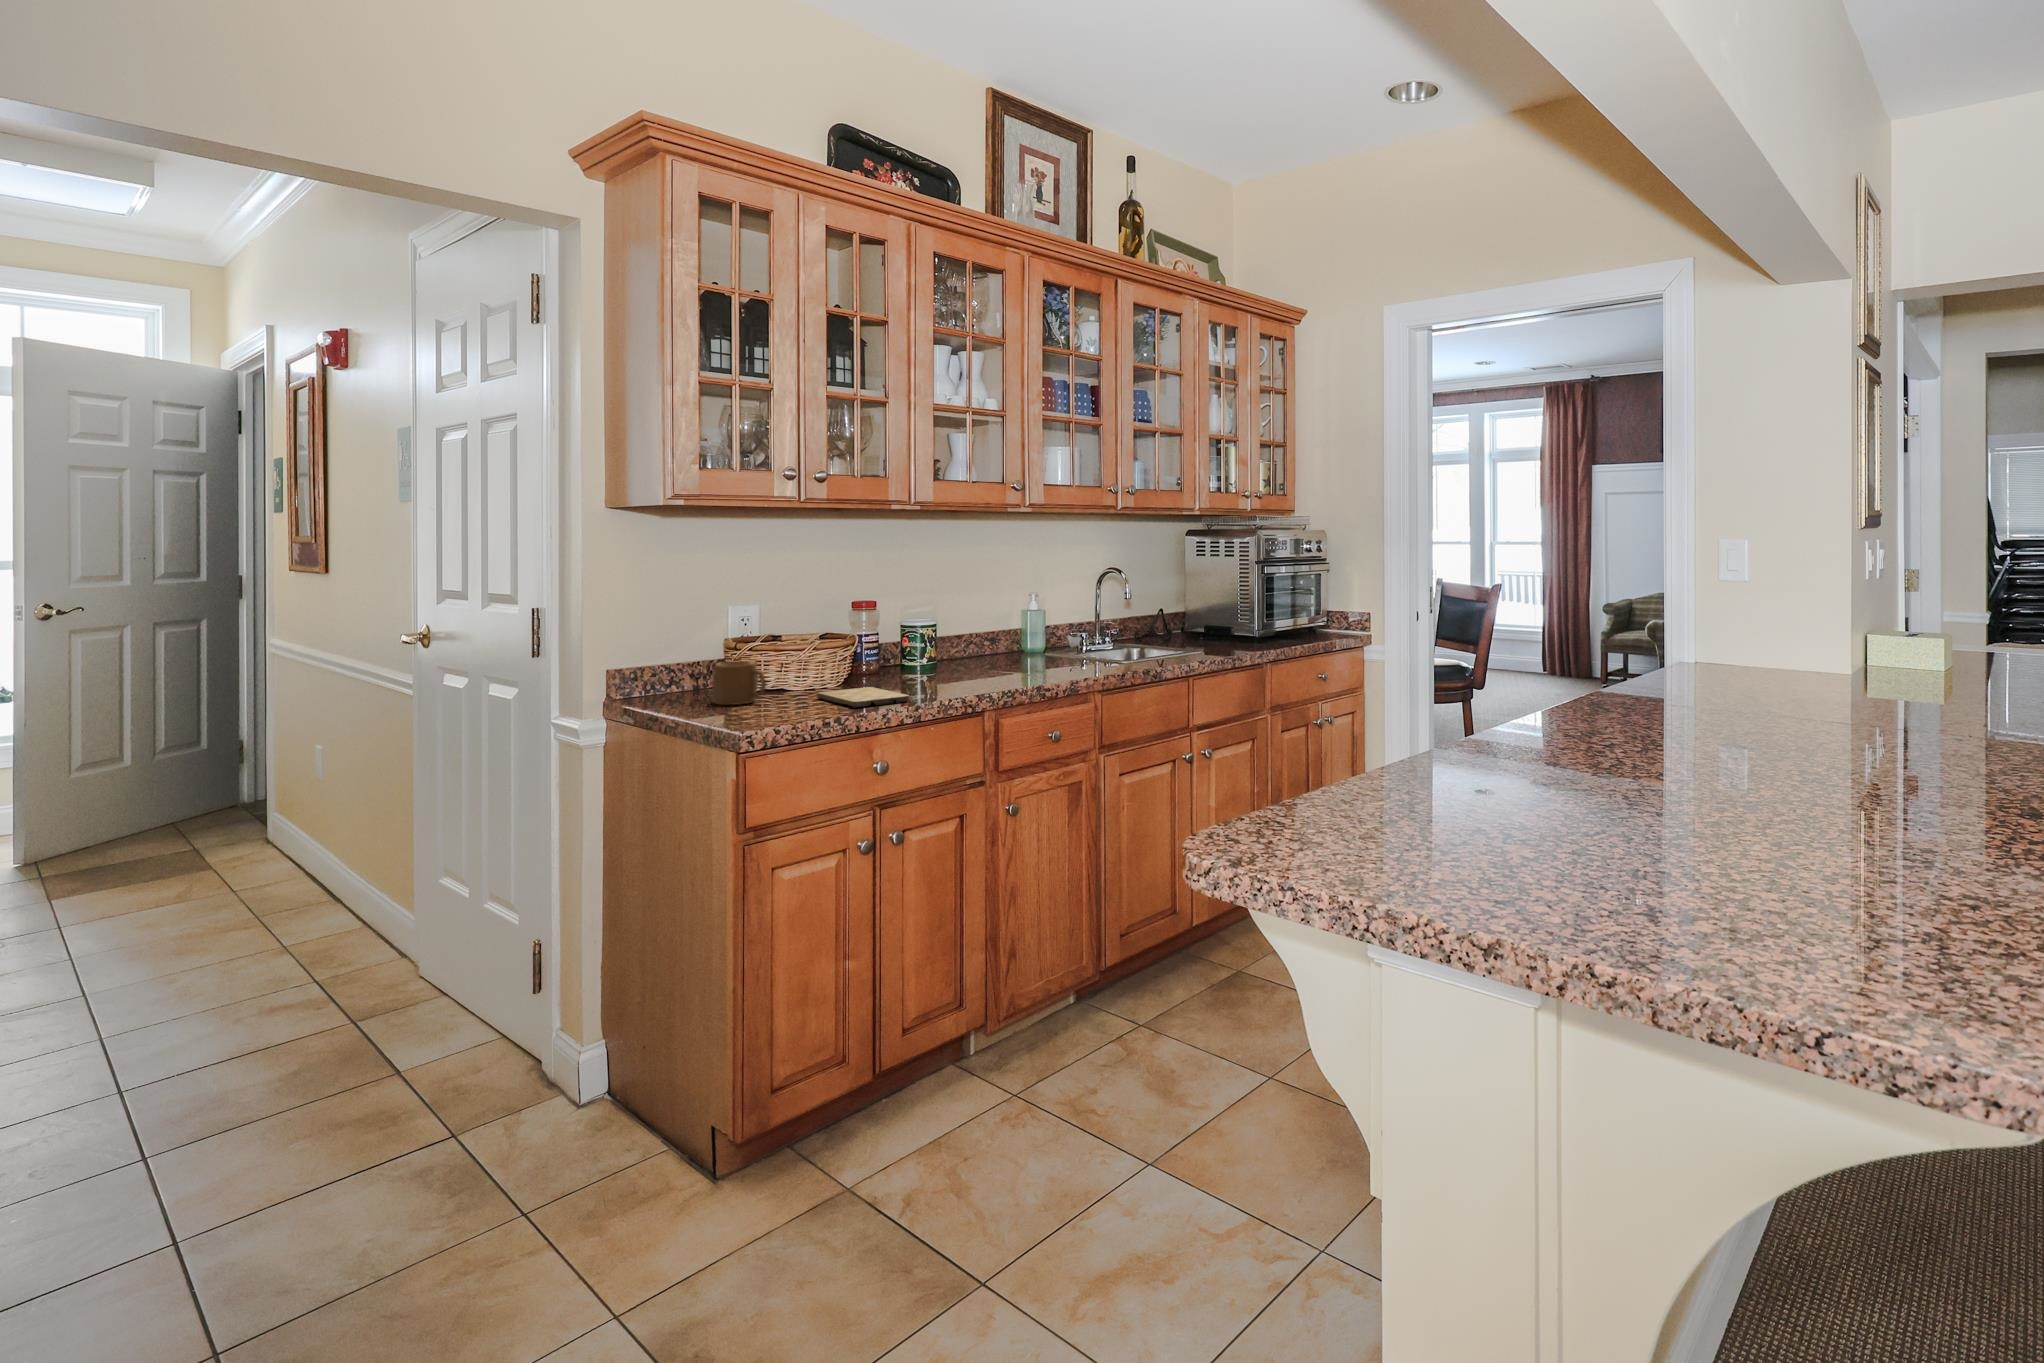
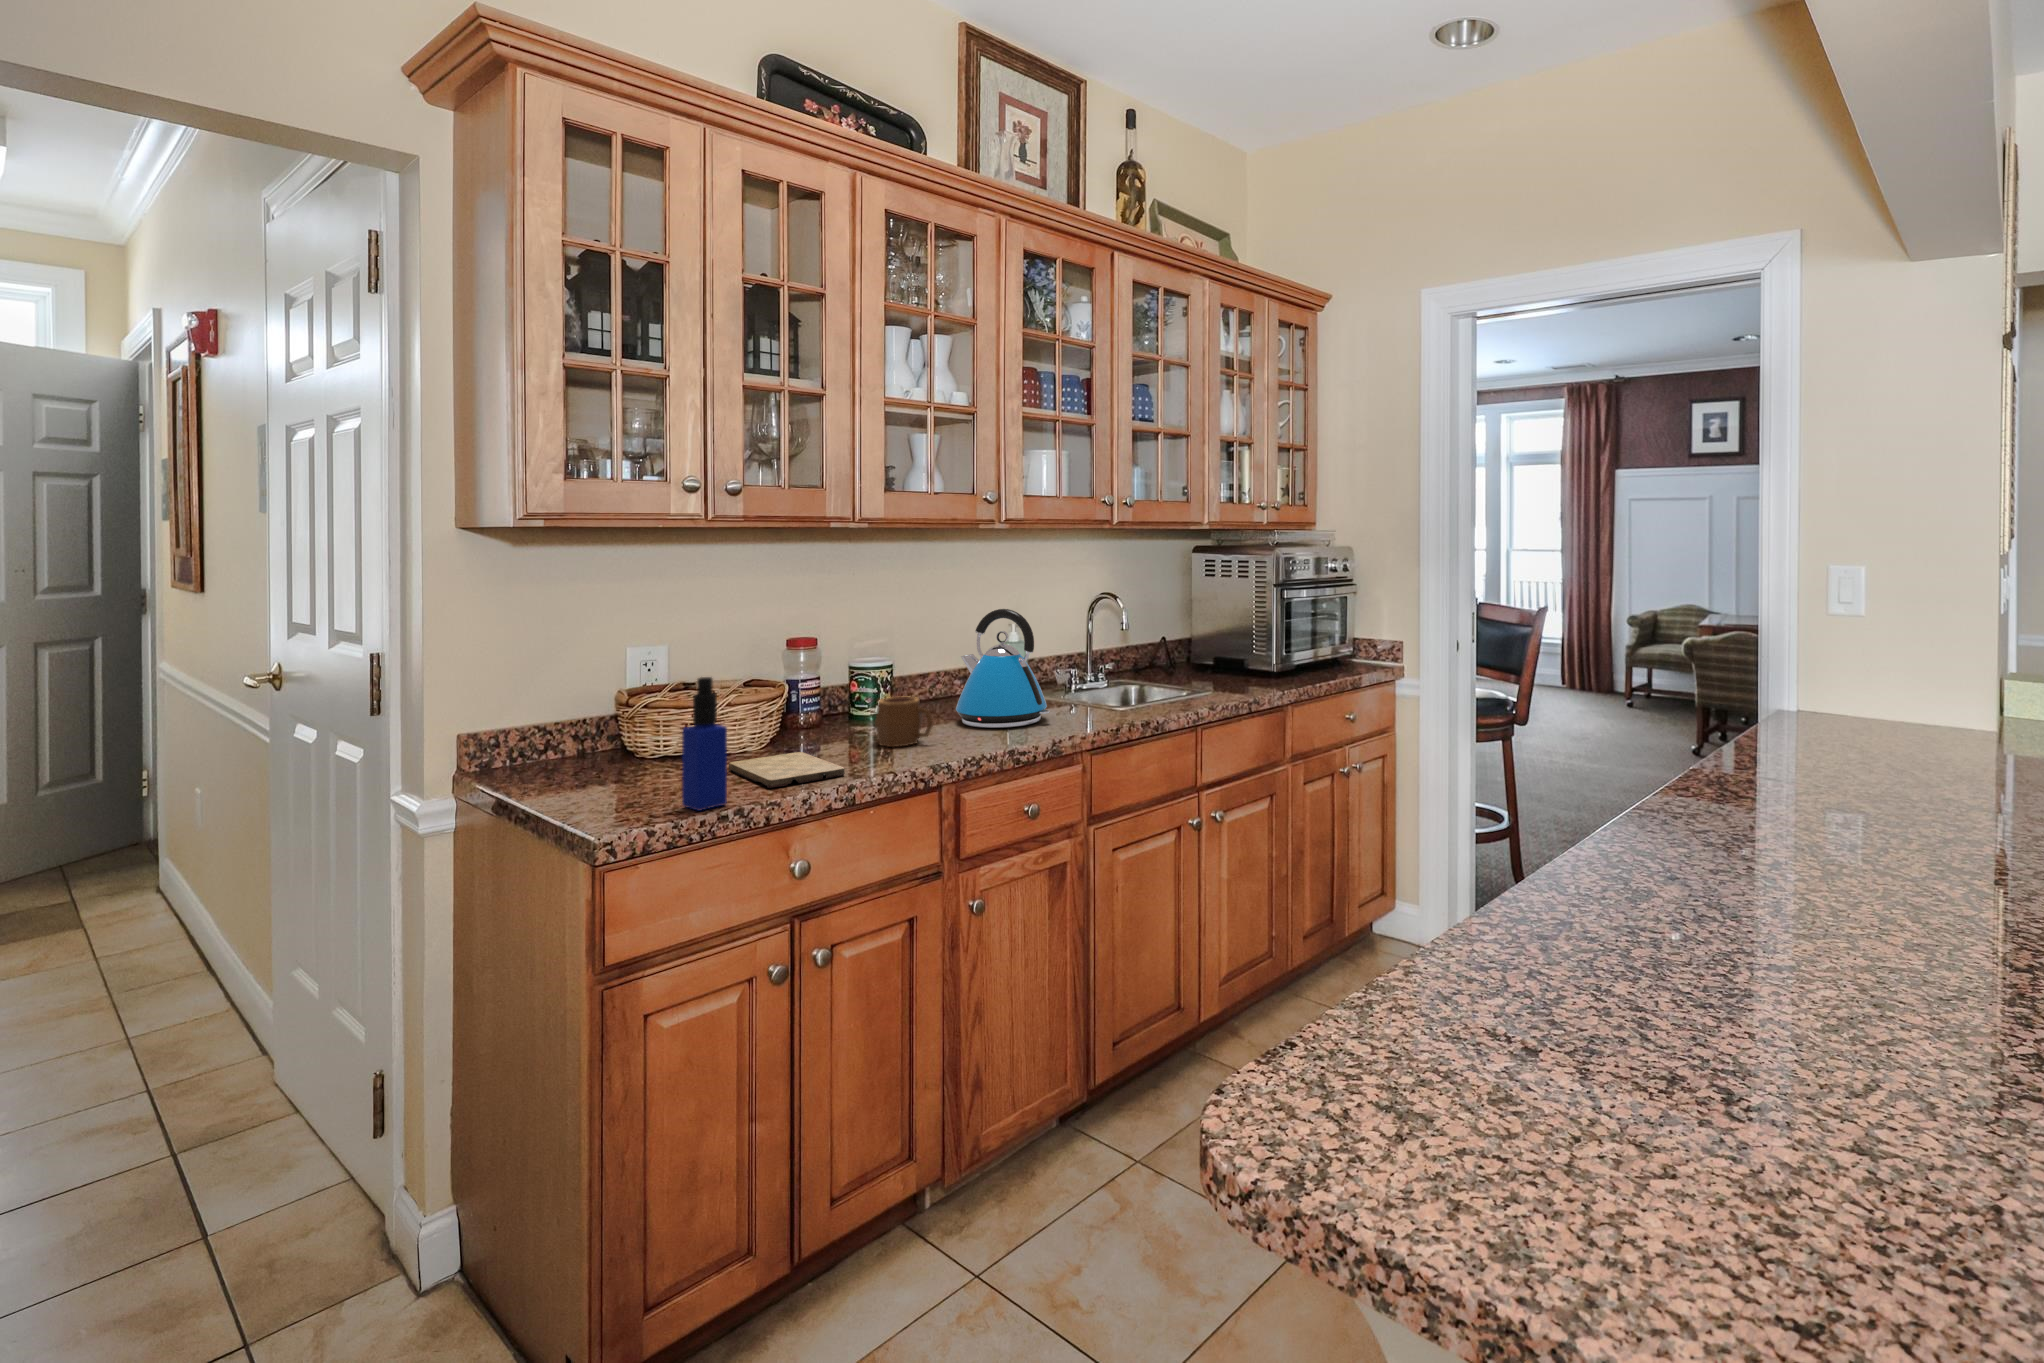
kettle: none [989,578,1067,675] -> present [956,609,1050,728]
bottle: none [793,619,826,720] -> present [682,677,727,811]
mug: present [712,661,766,705] -> present [875,697,933,747]

